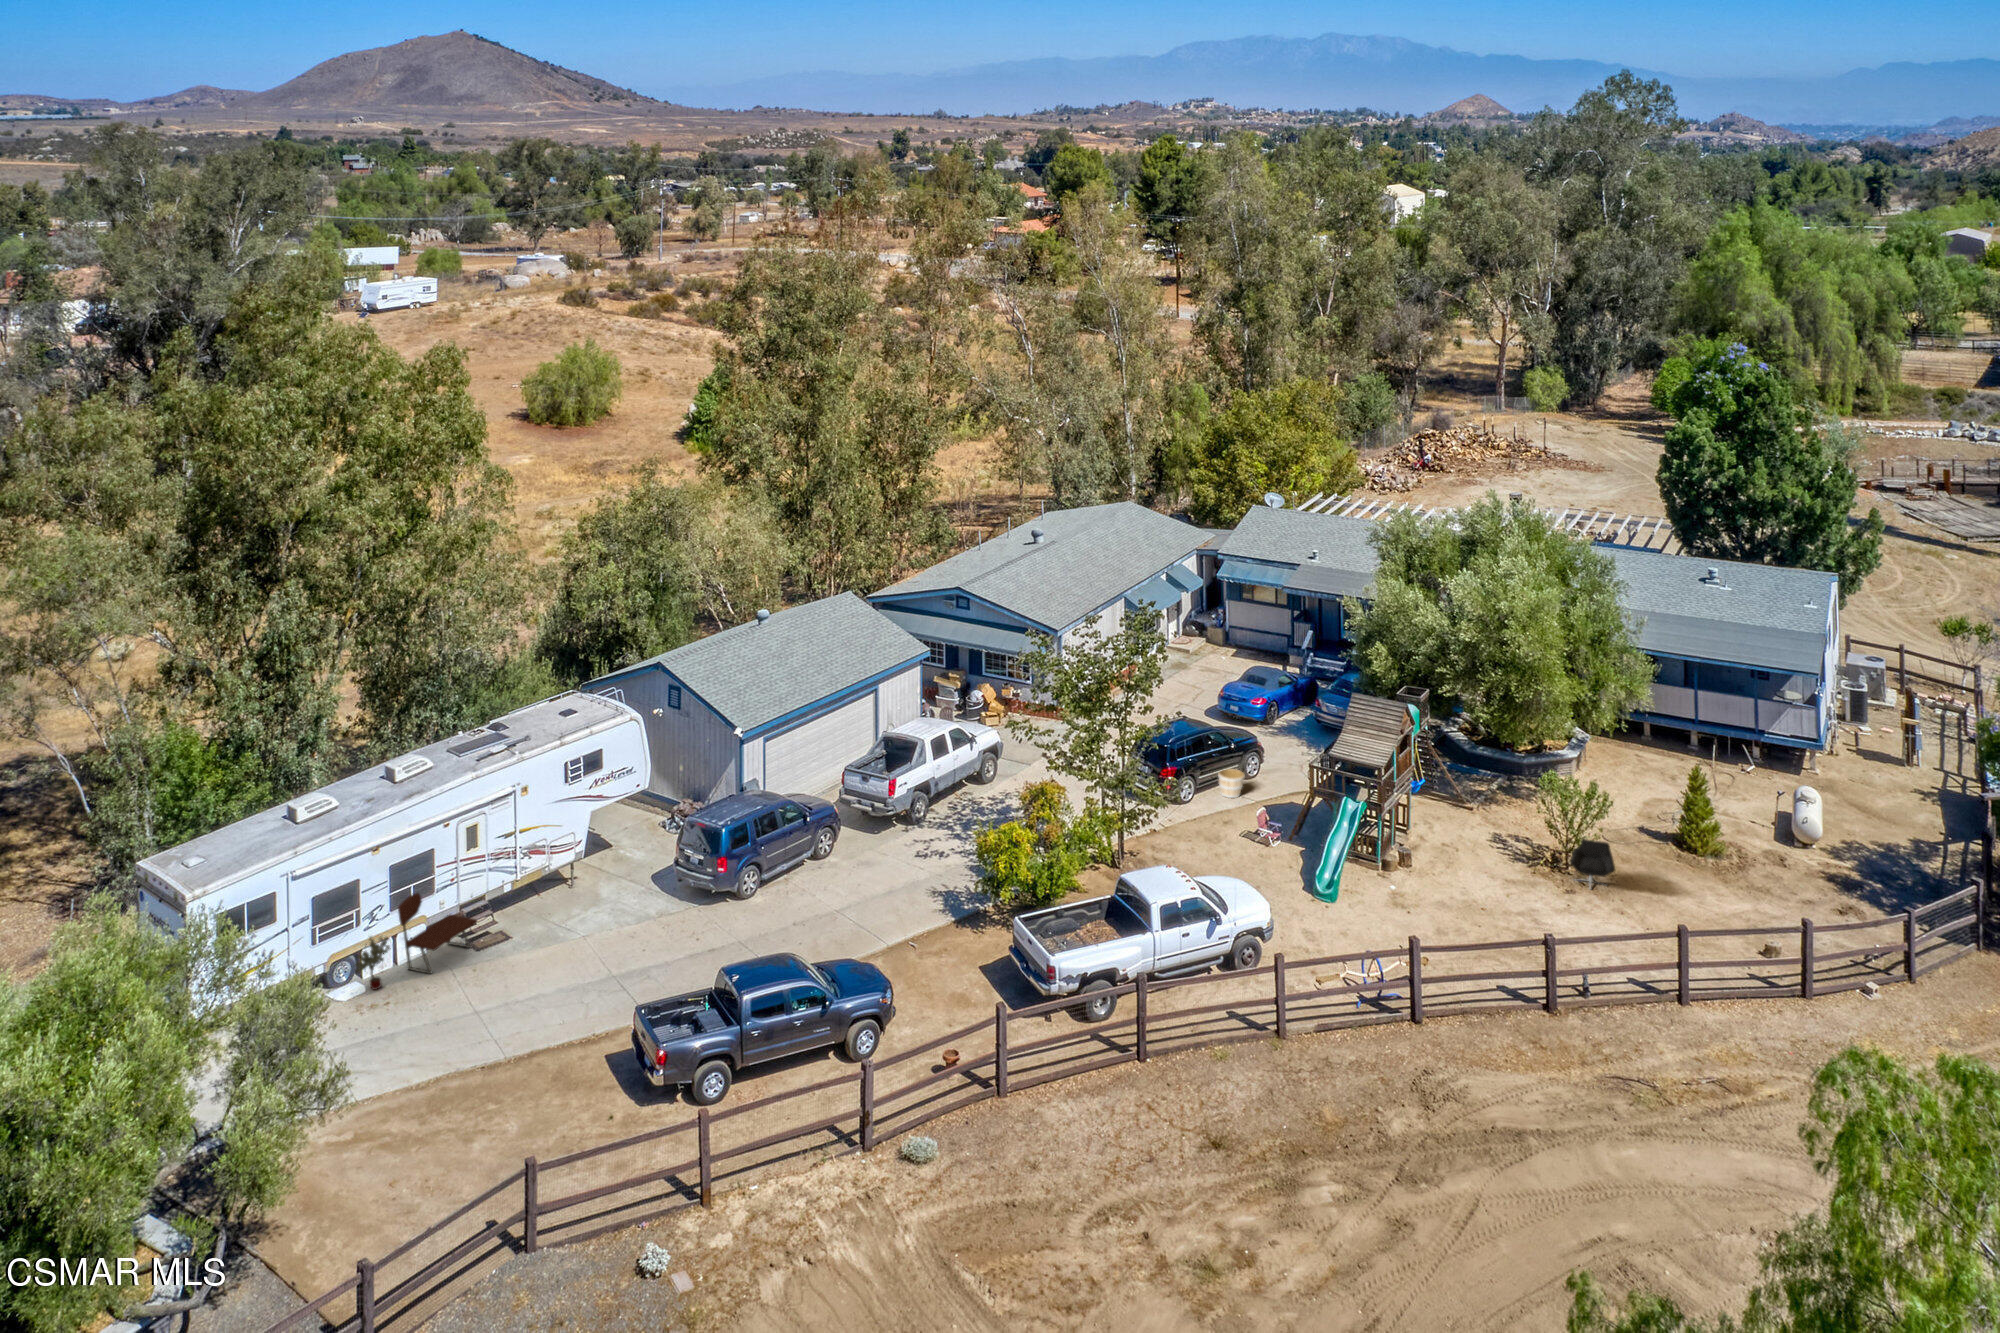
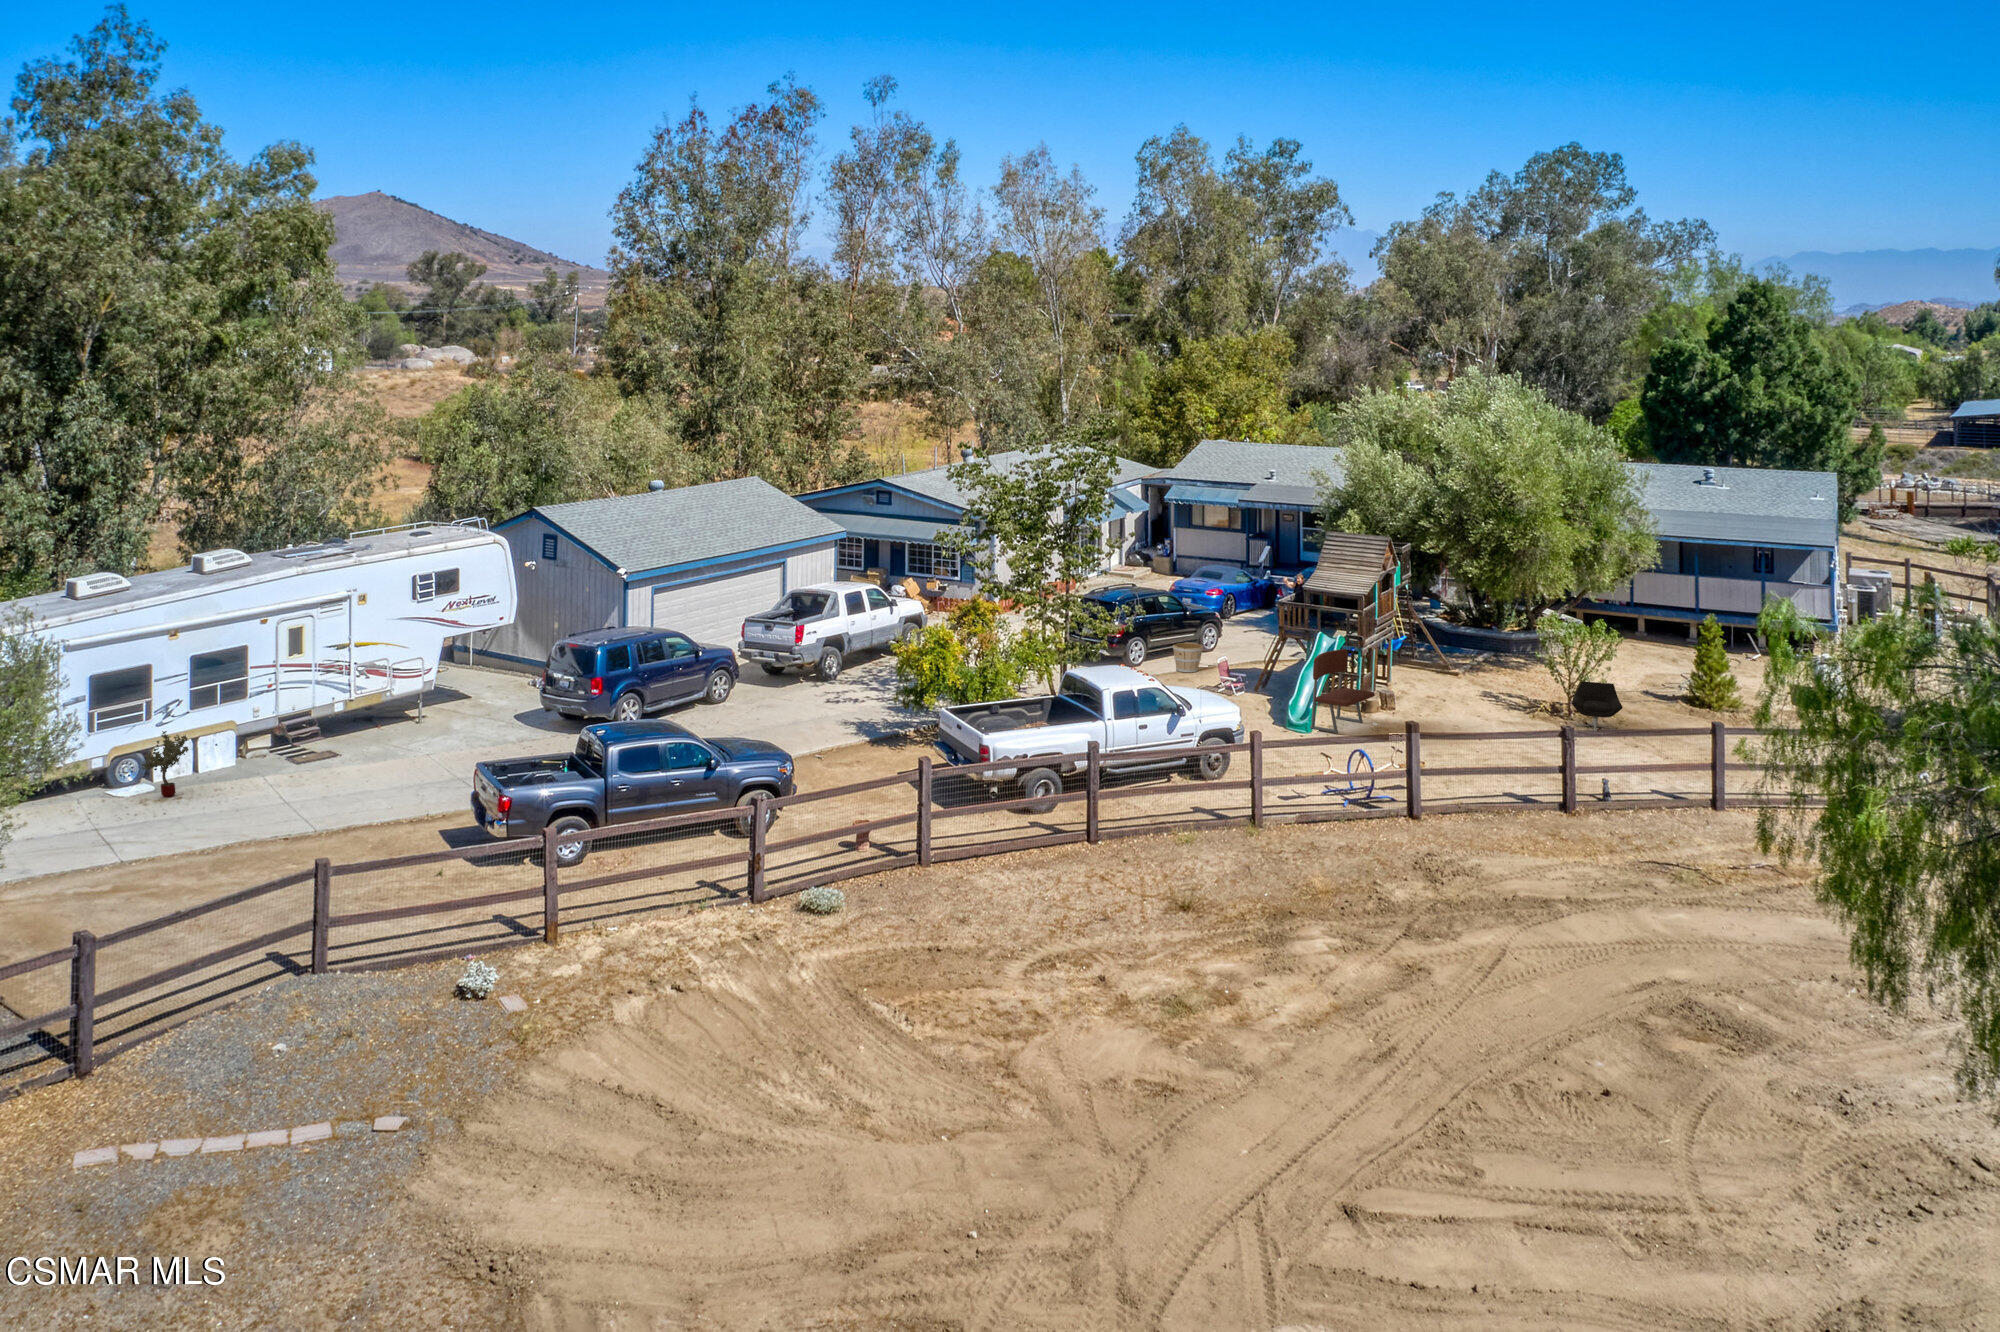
bench: present [398,893,477,974] -> present [1310,649,1375,733]

